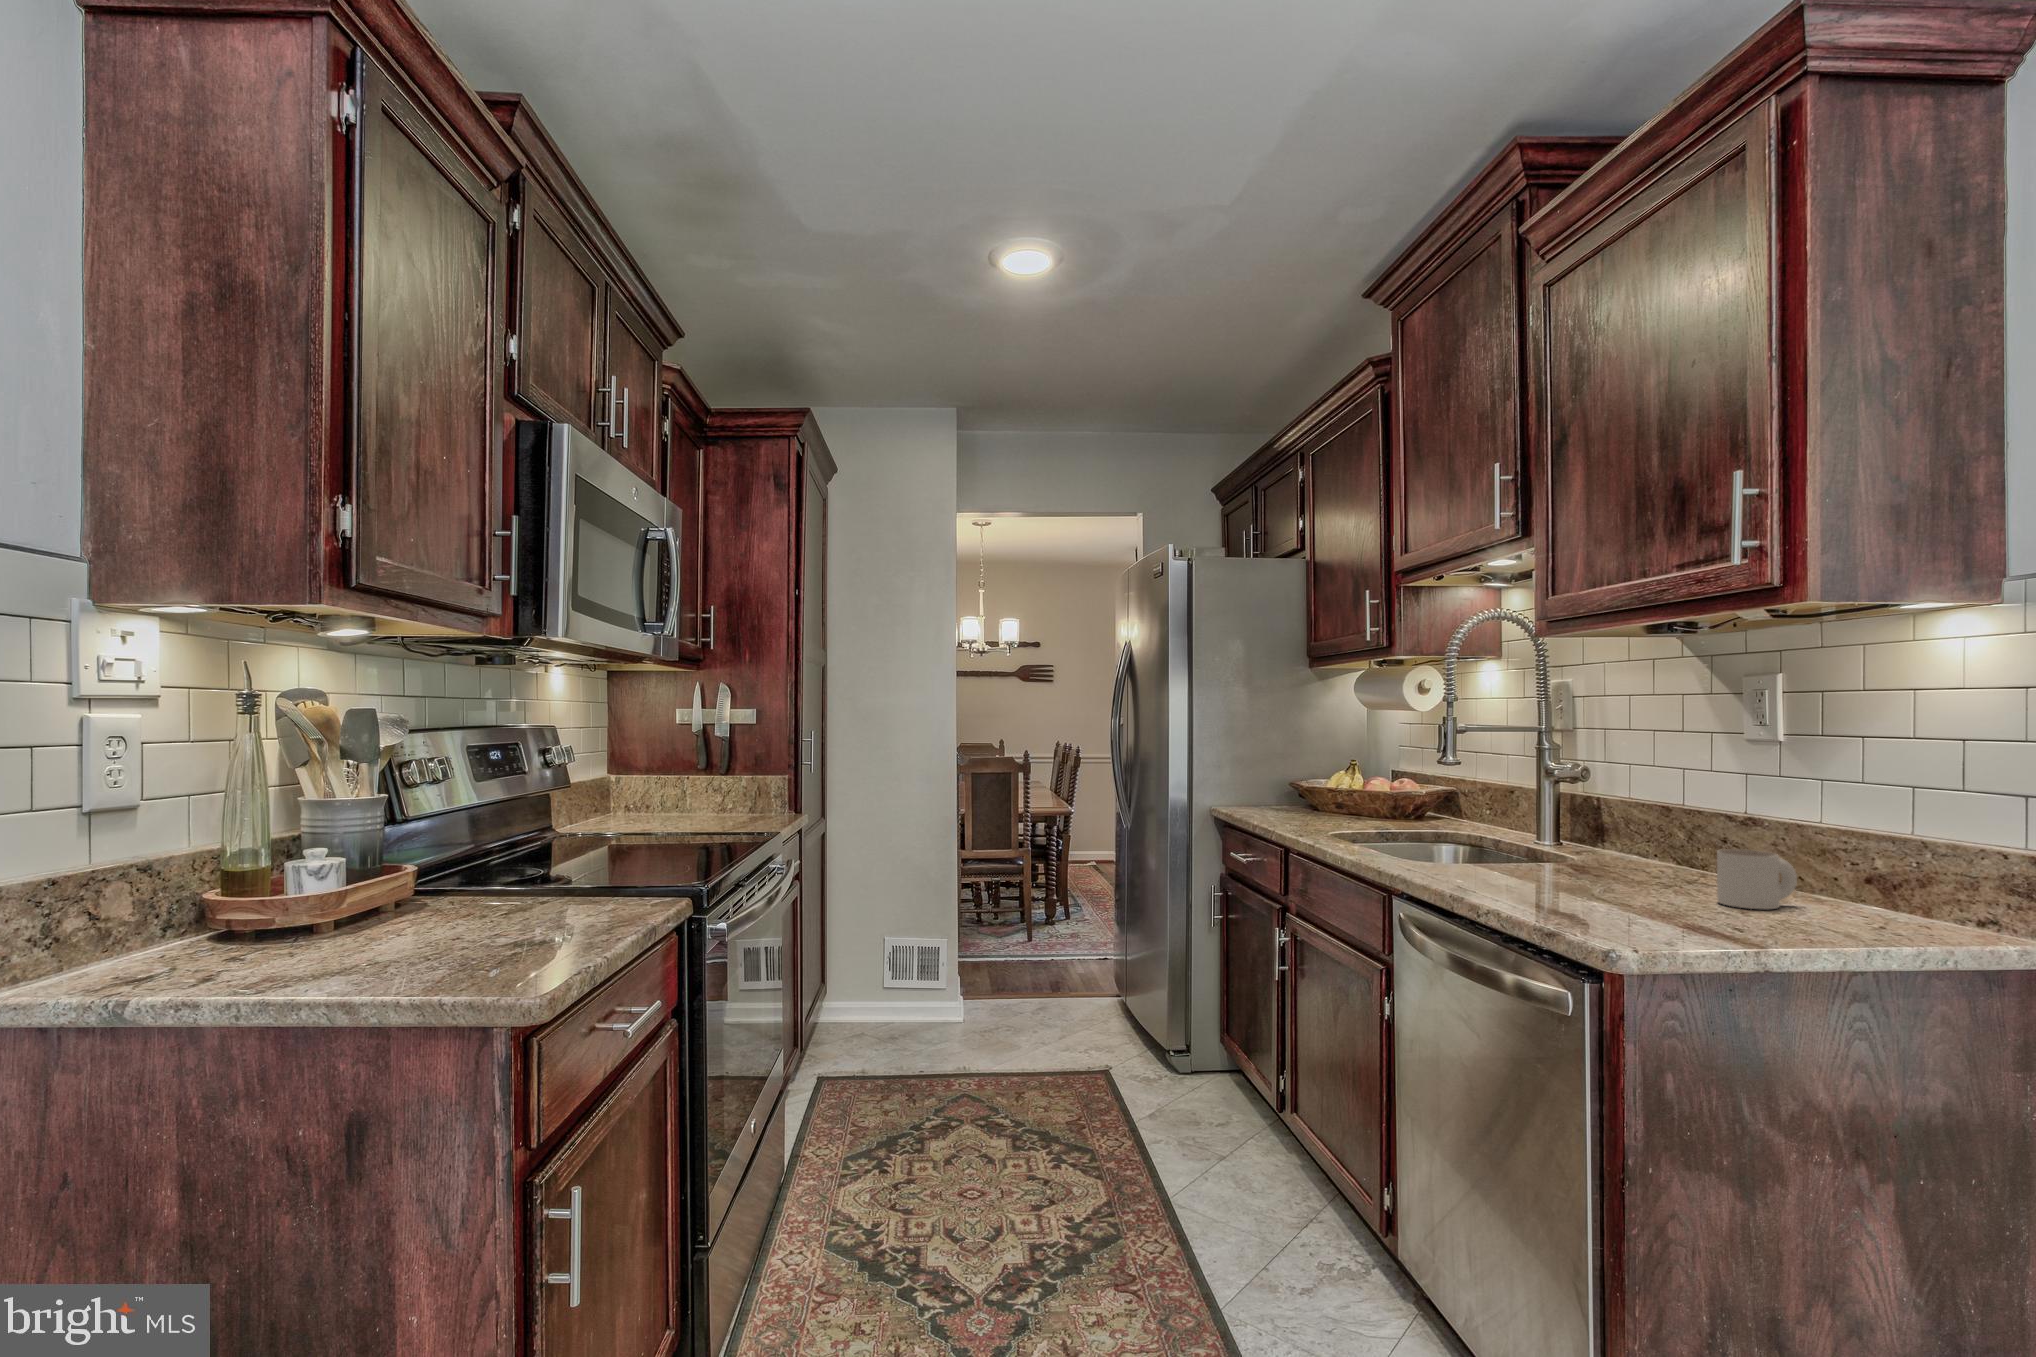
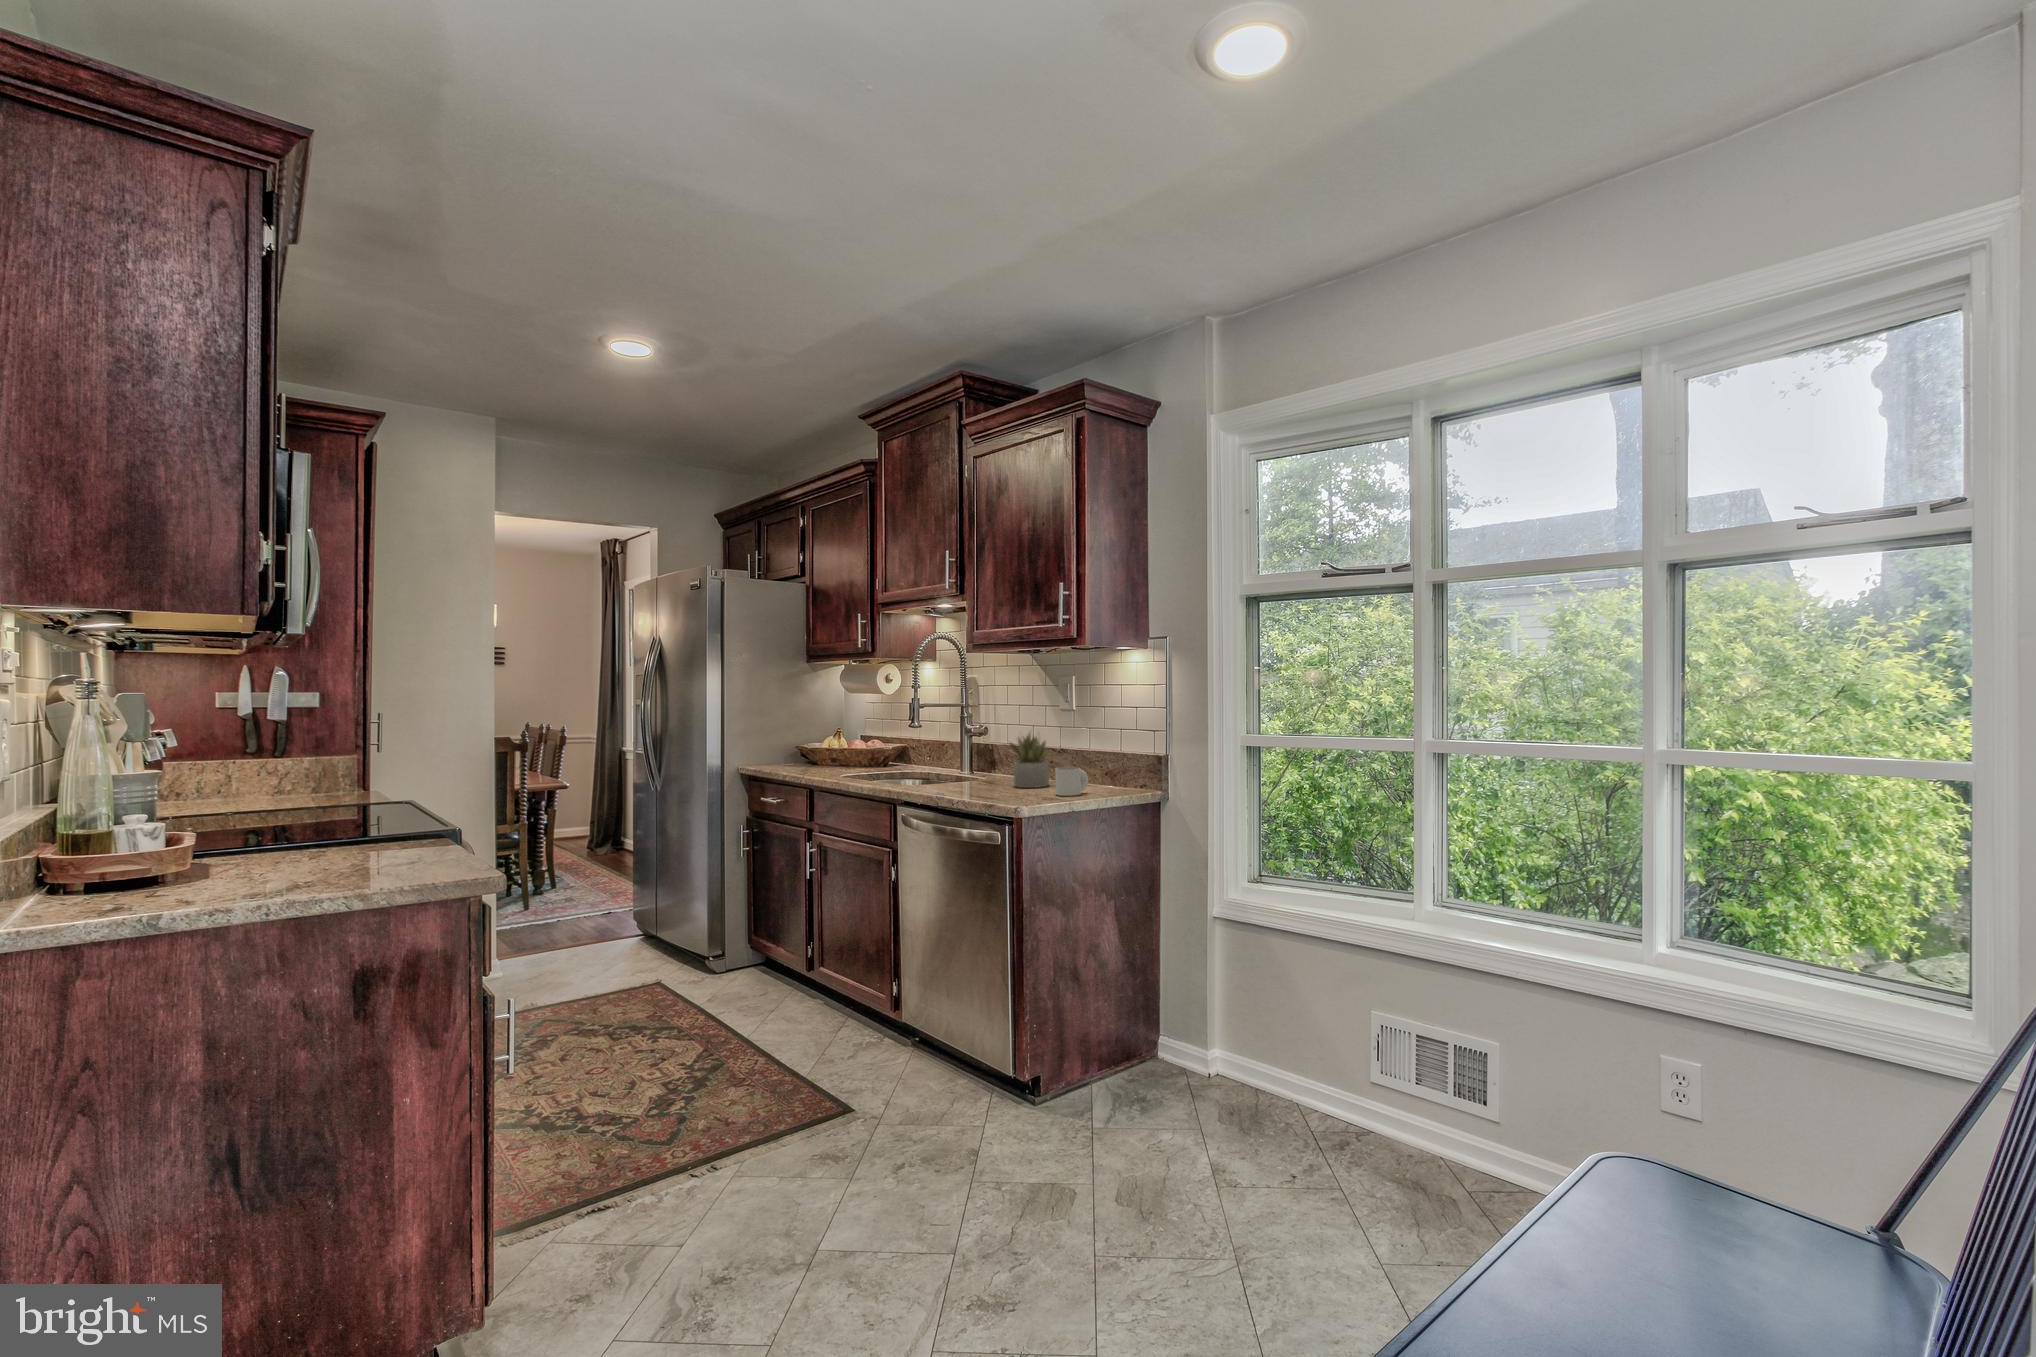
succulent plant: none [1617,772,1711,881] -> present [1010,733,1049,788]

